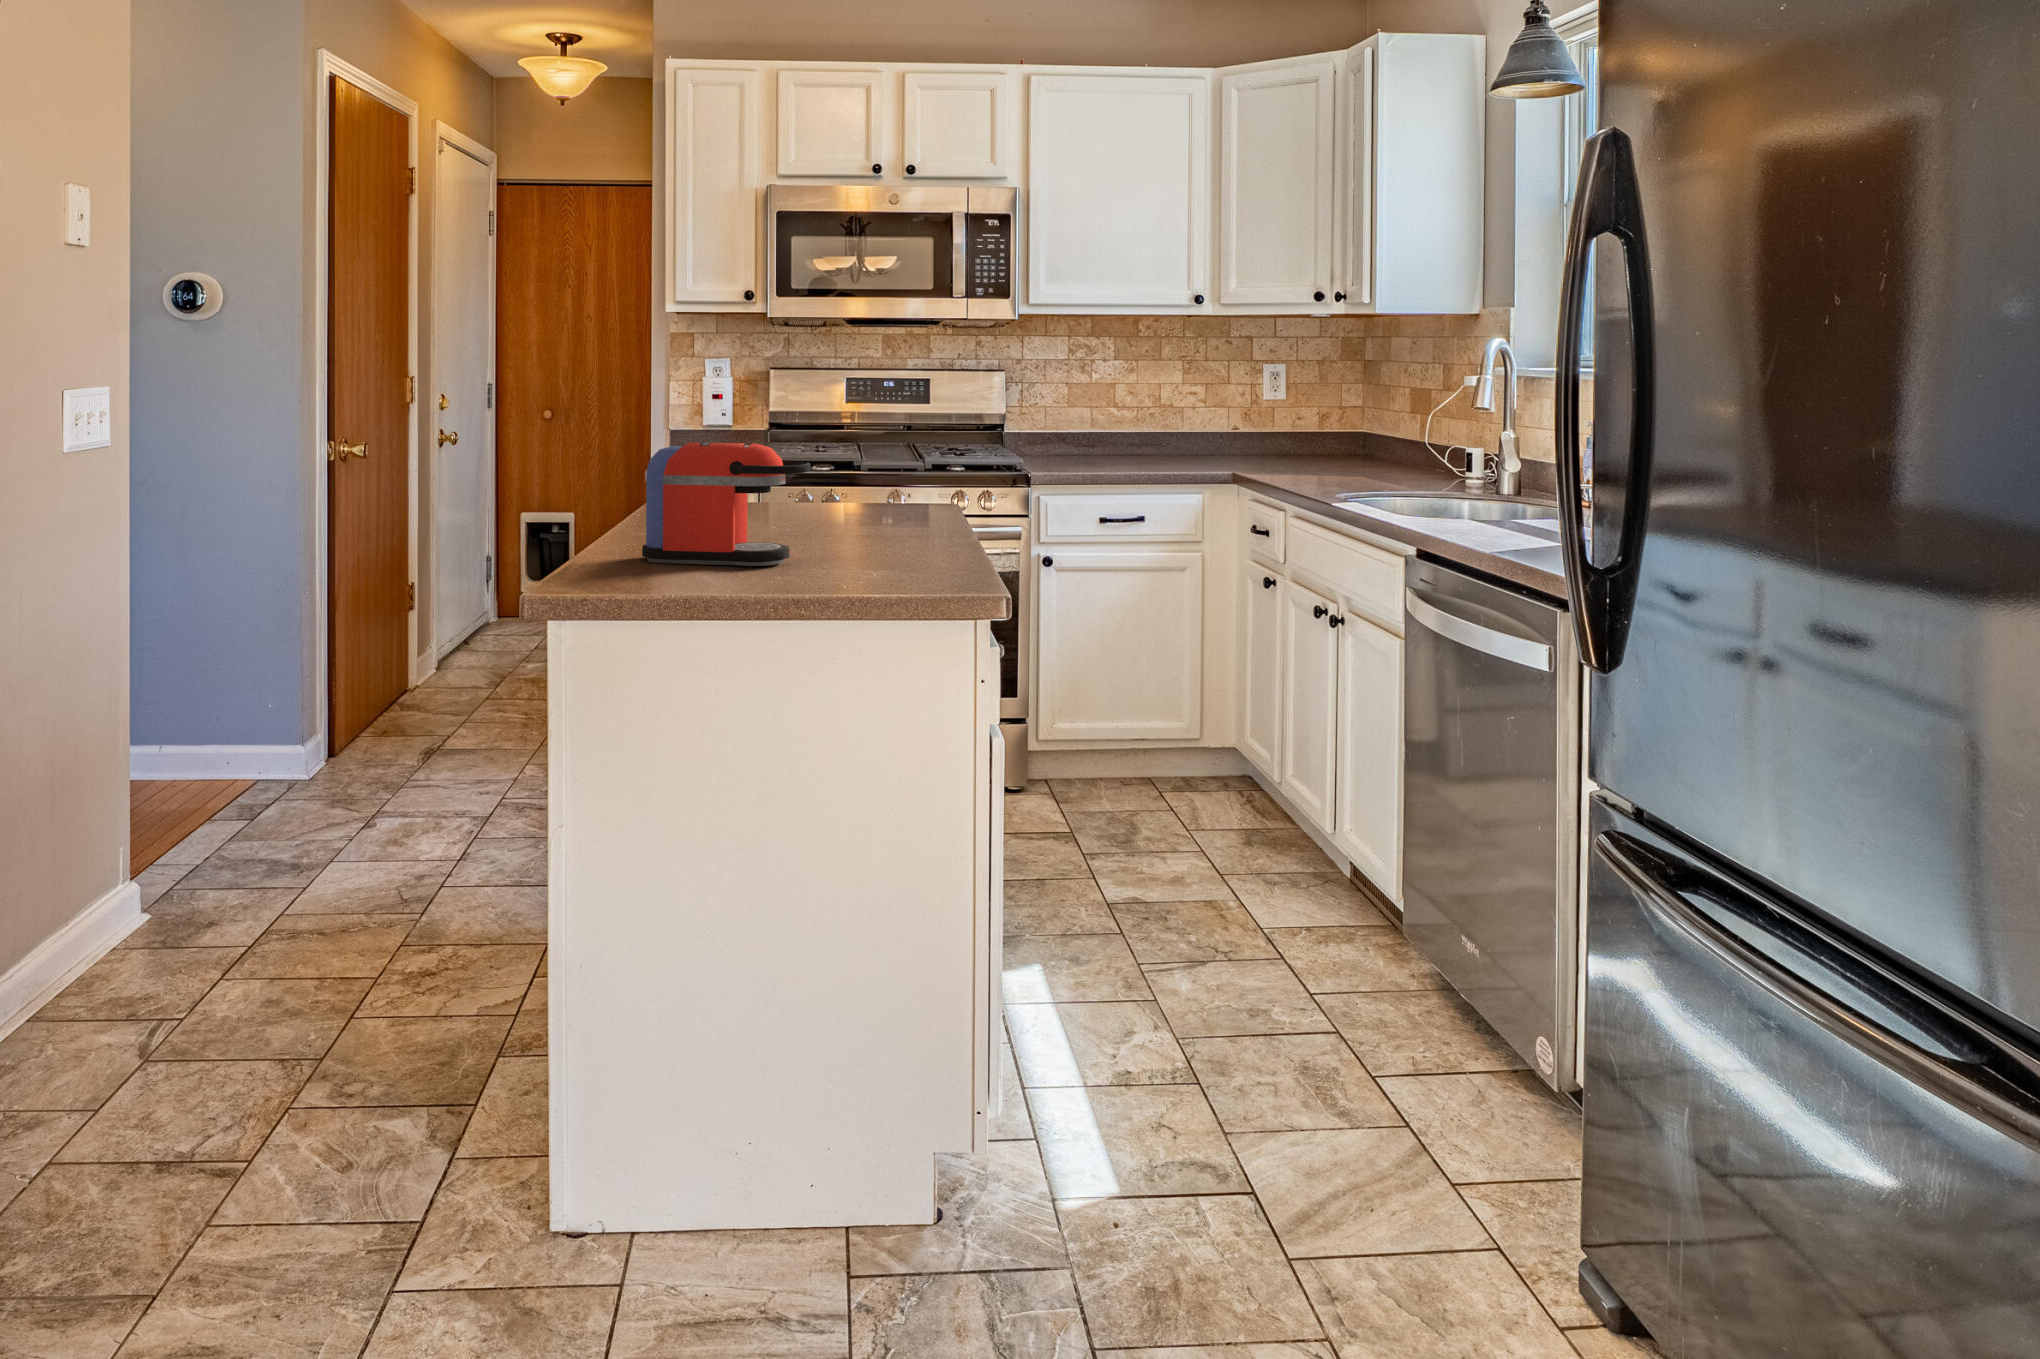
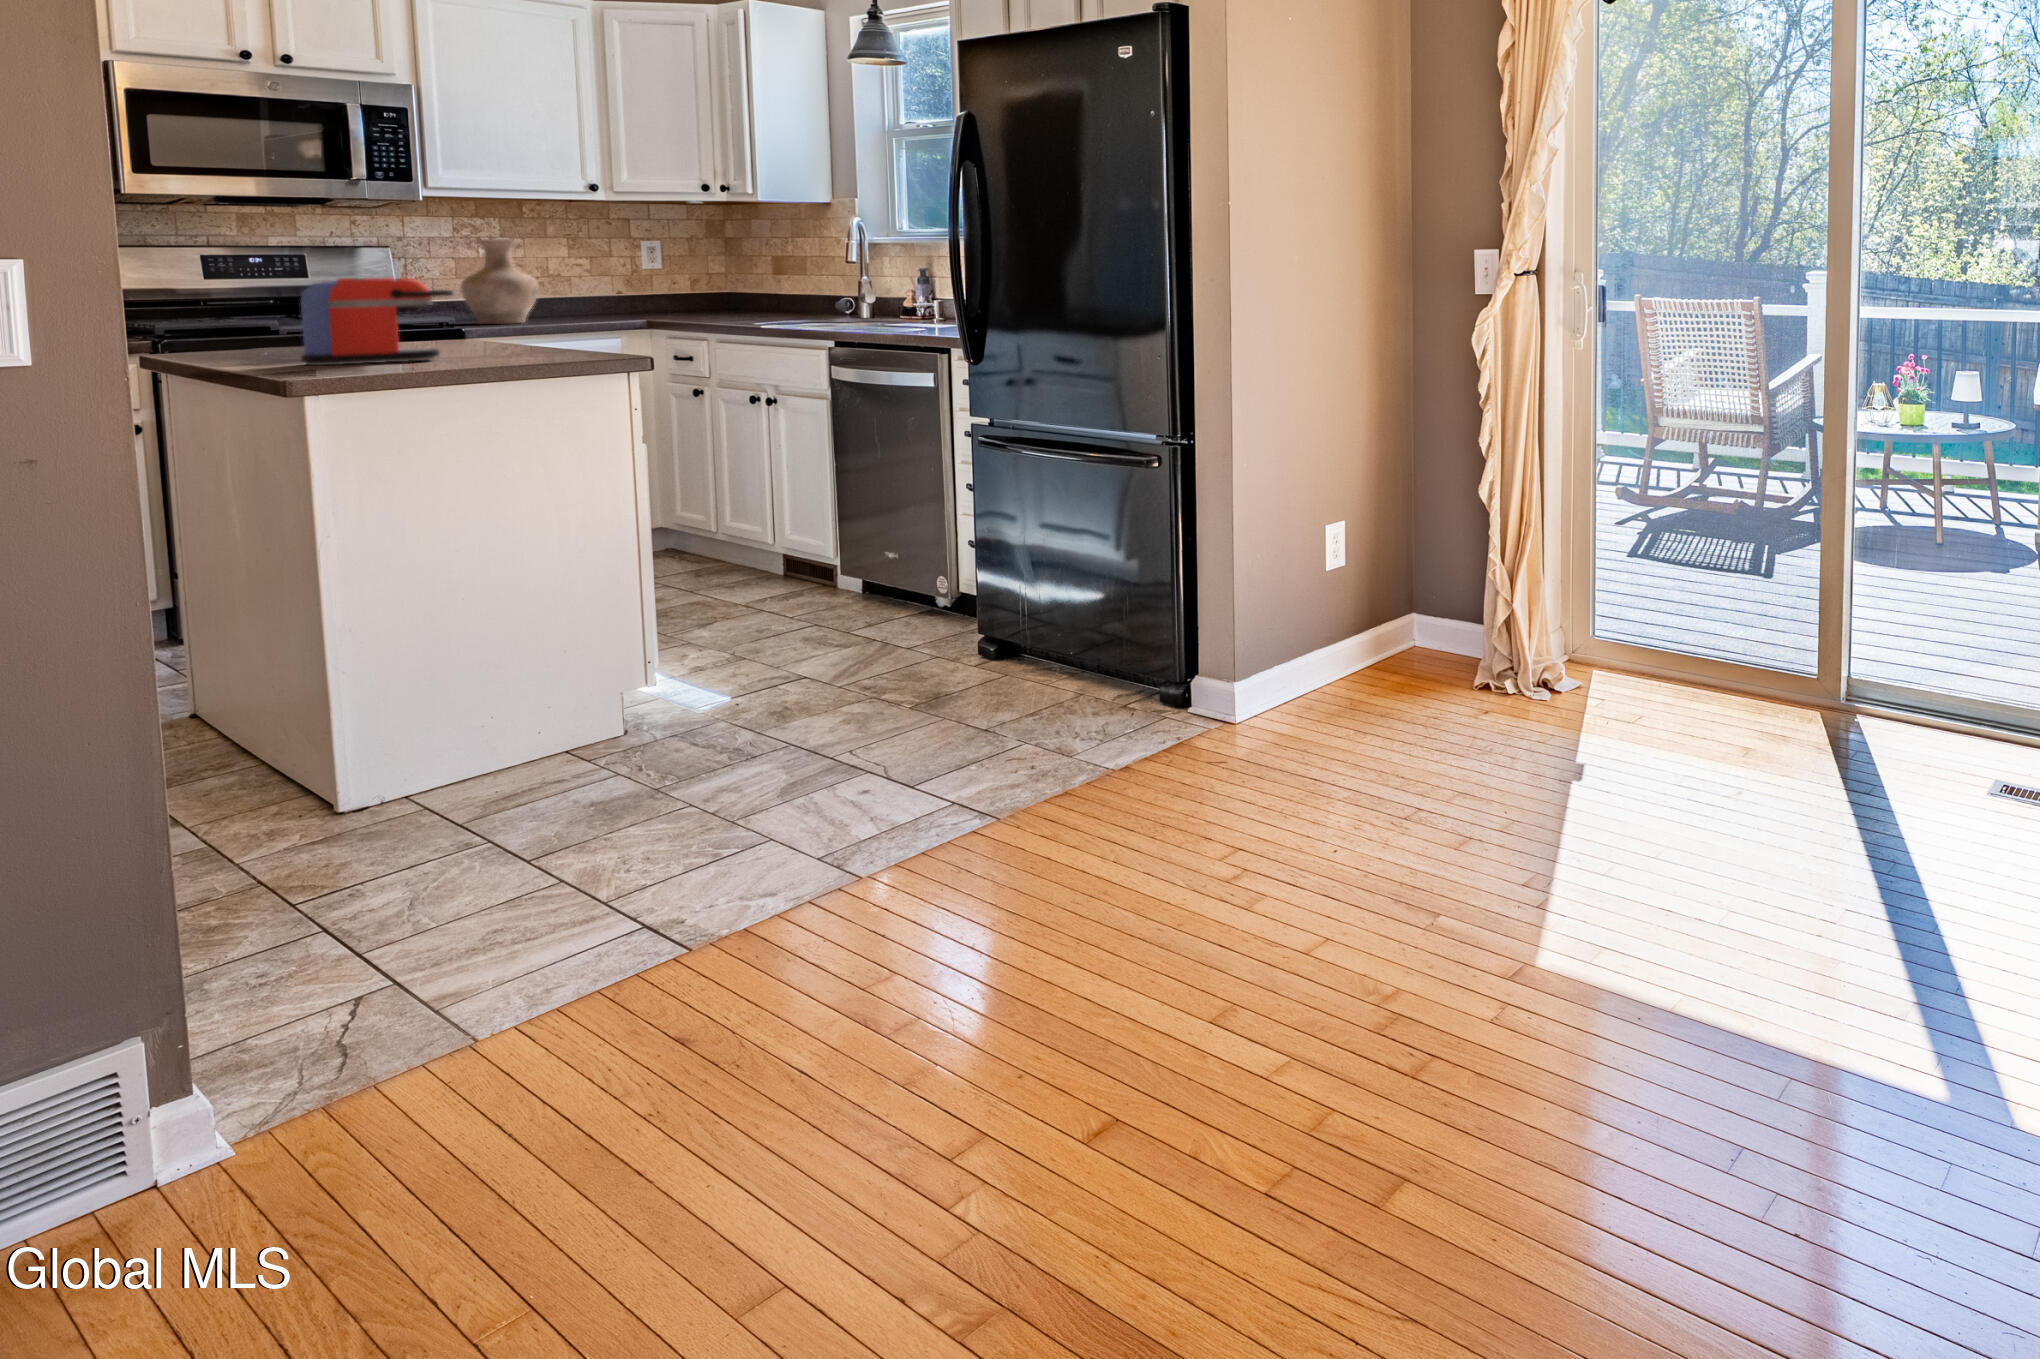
vase: none [1070,362,1144,462] -> present [460,239,539,324]

